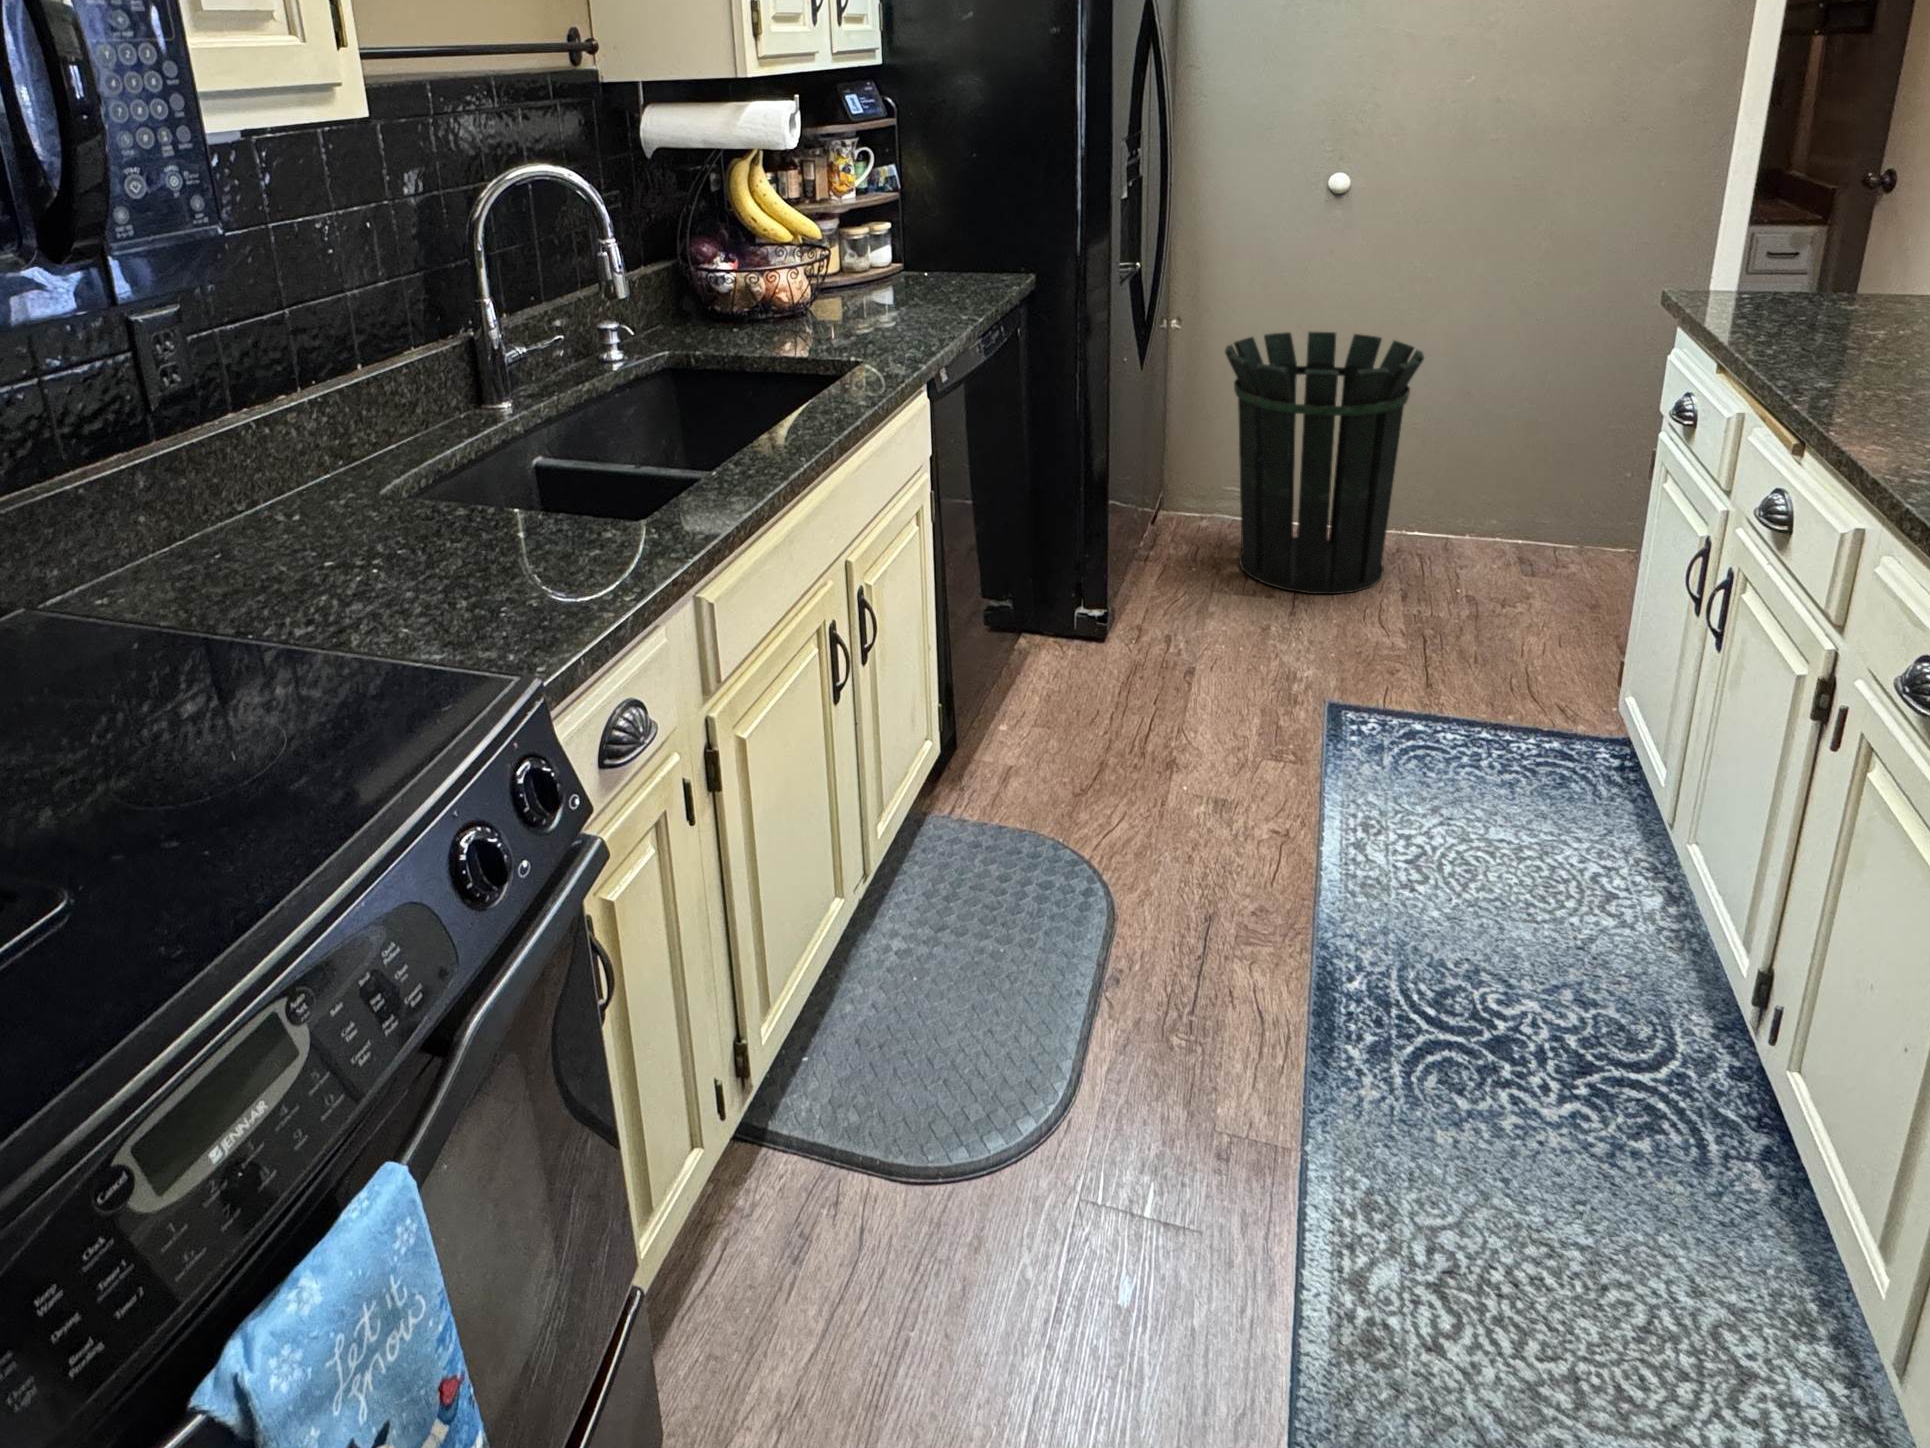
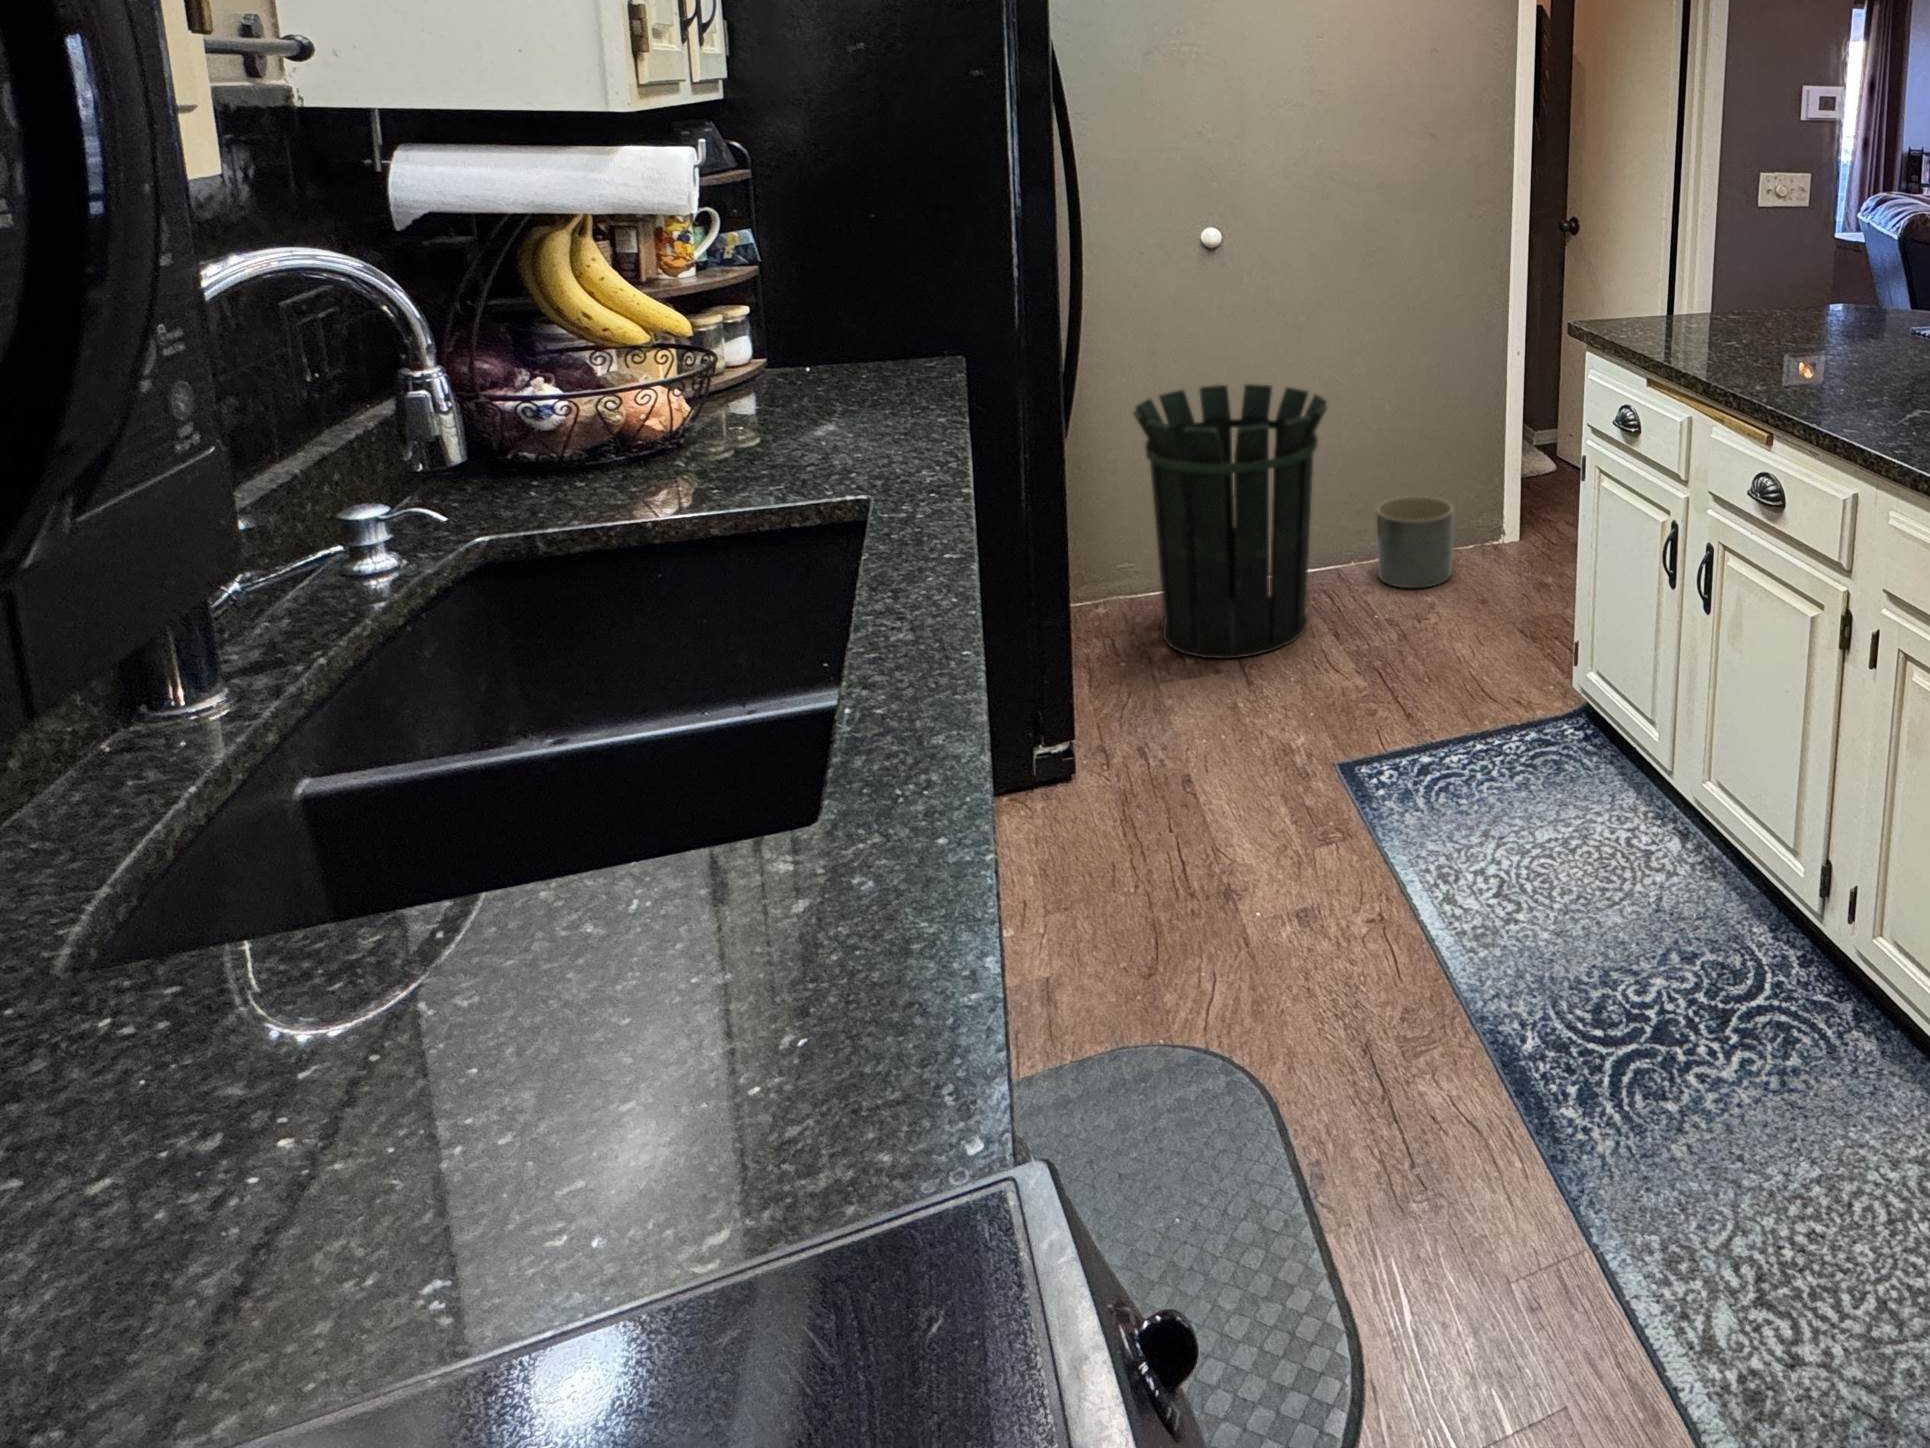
planter: none [1484,478,1586,578] -> present [1376,496,1454,588]

